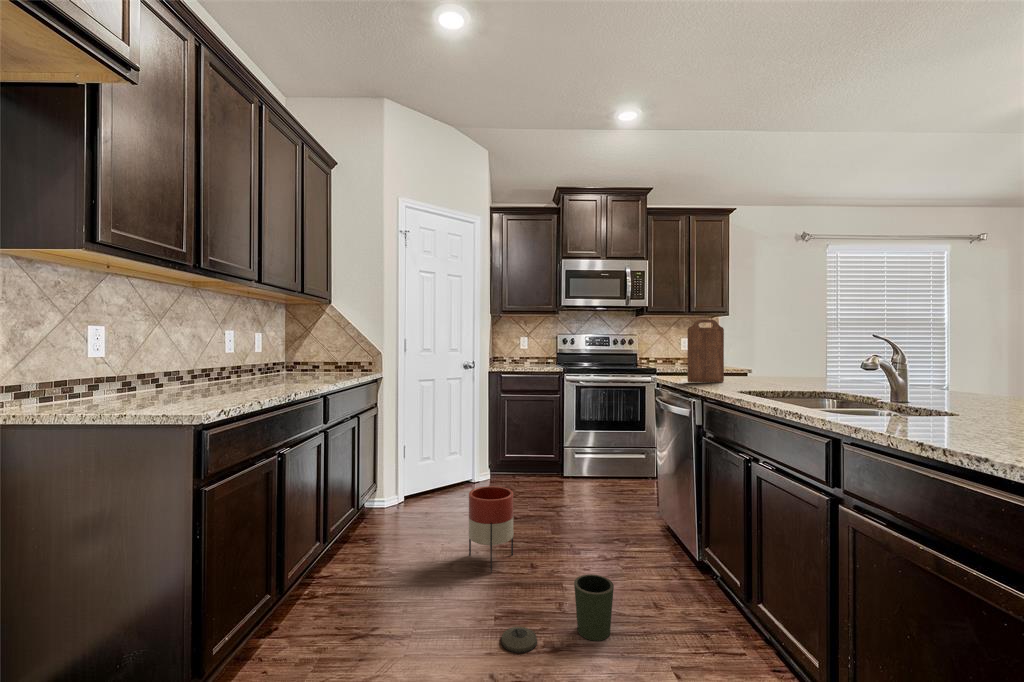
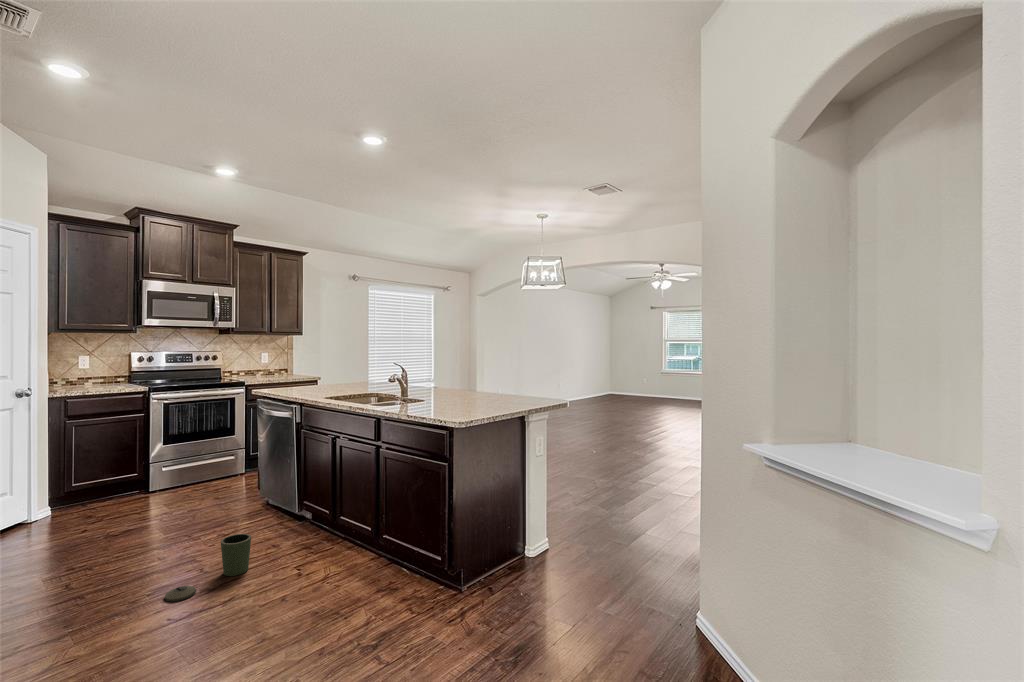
cutting board: present [687,319,724,382] -> none [286,348,311,393]
planter: present [469,486,514,573] -> none [86,500,140,573]

